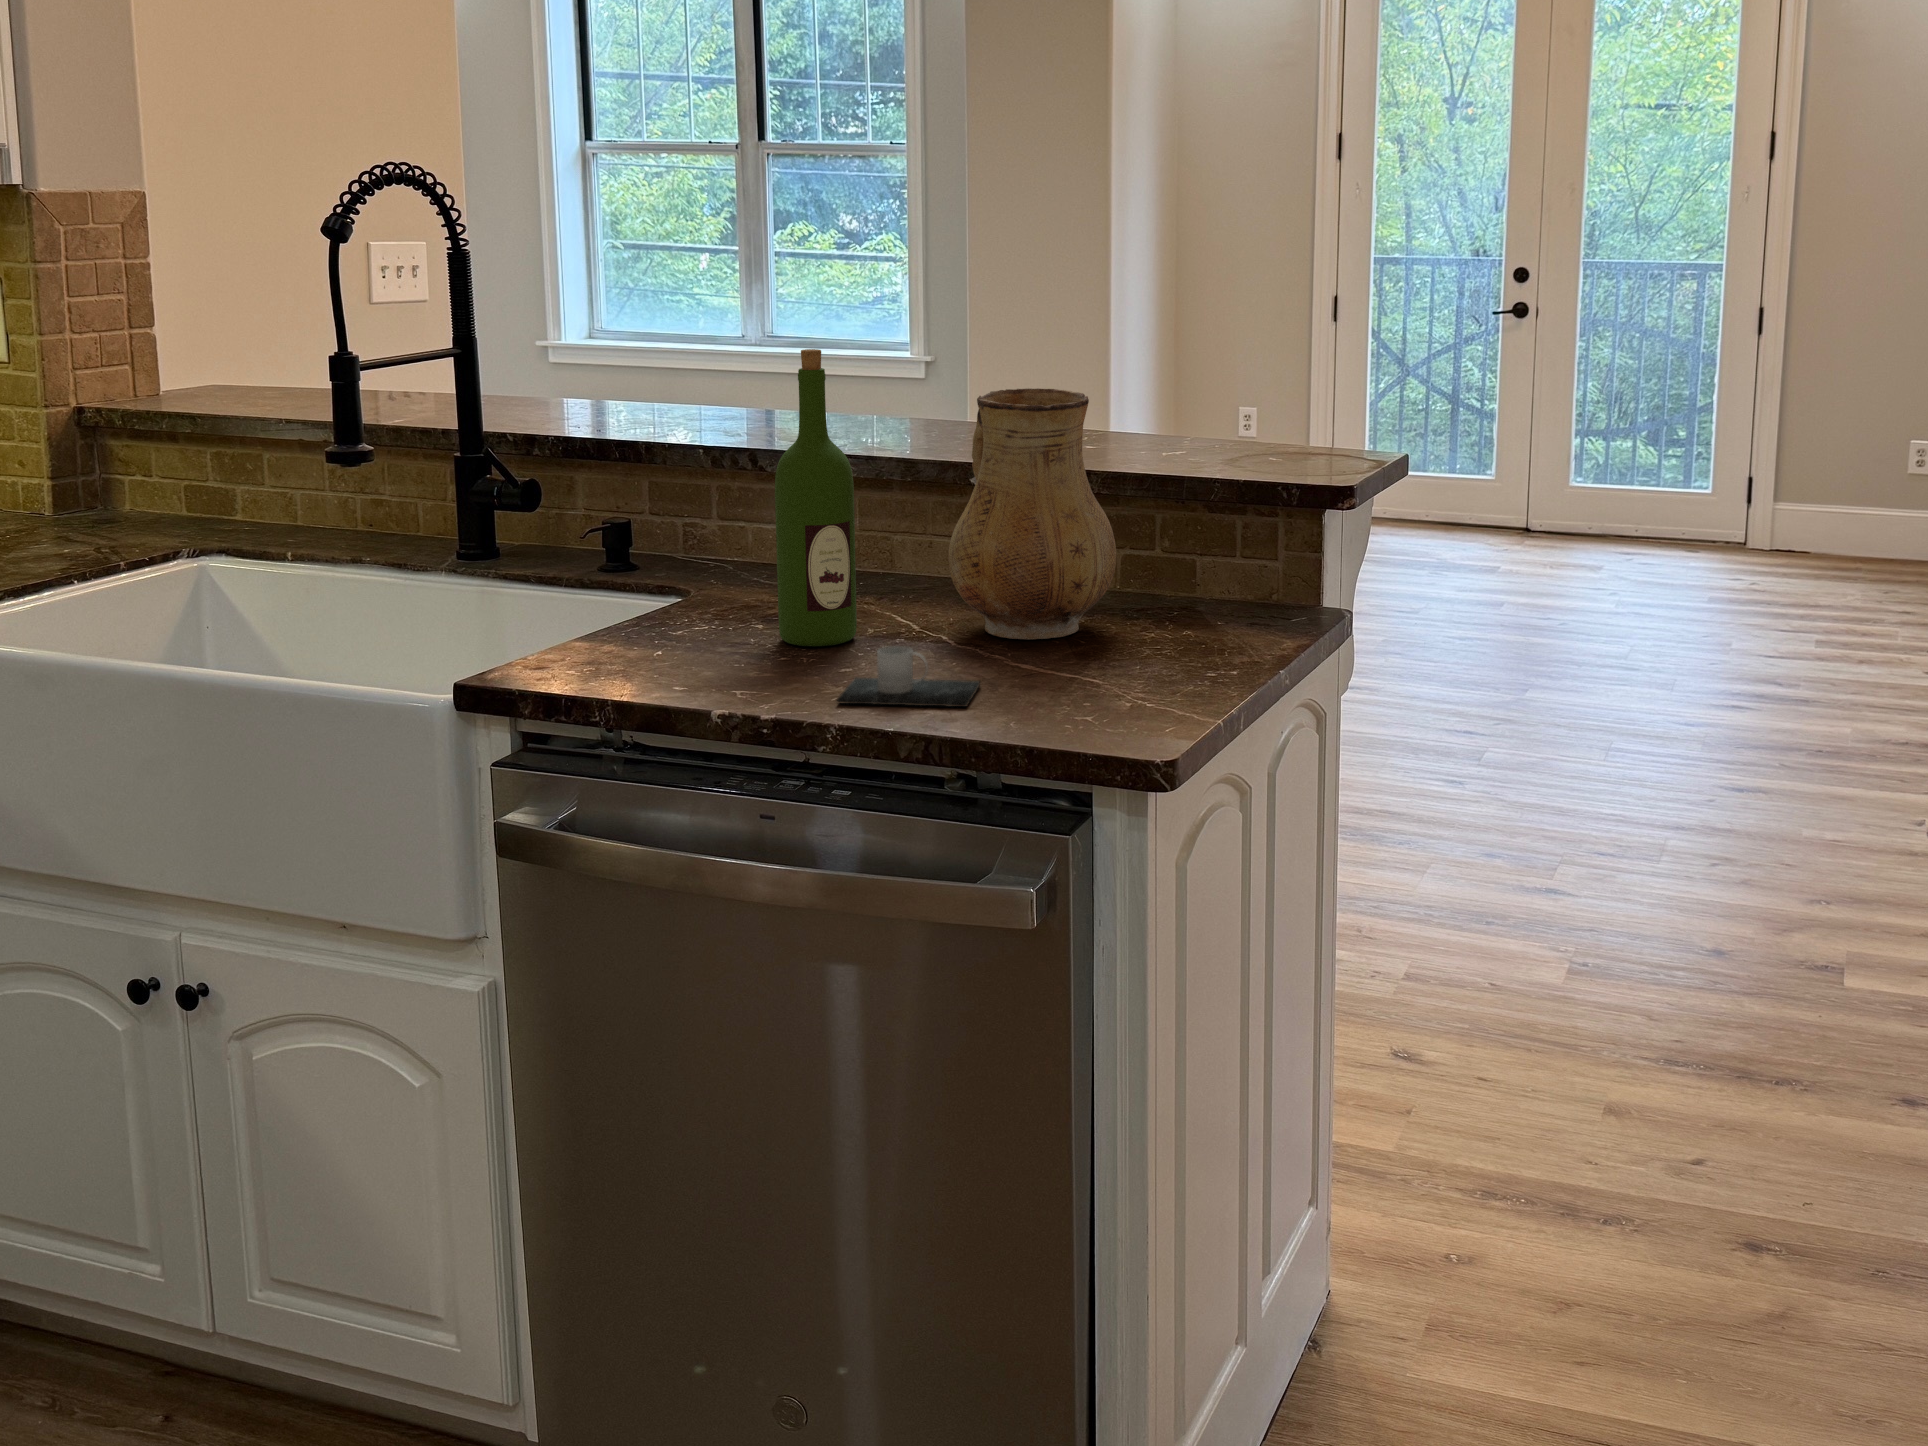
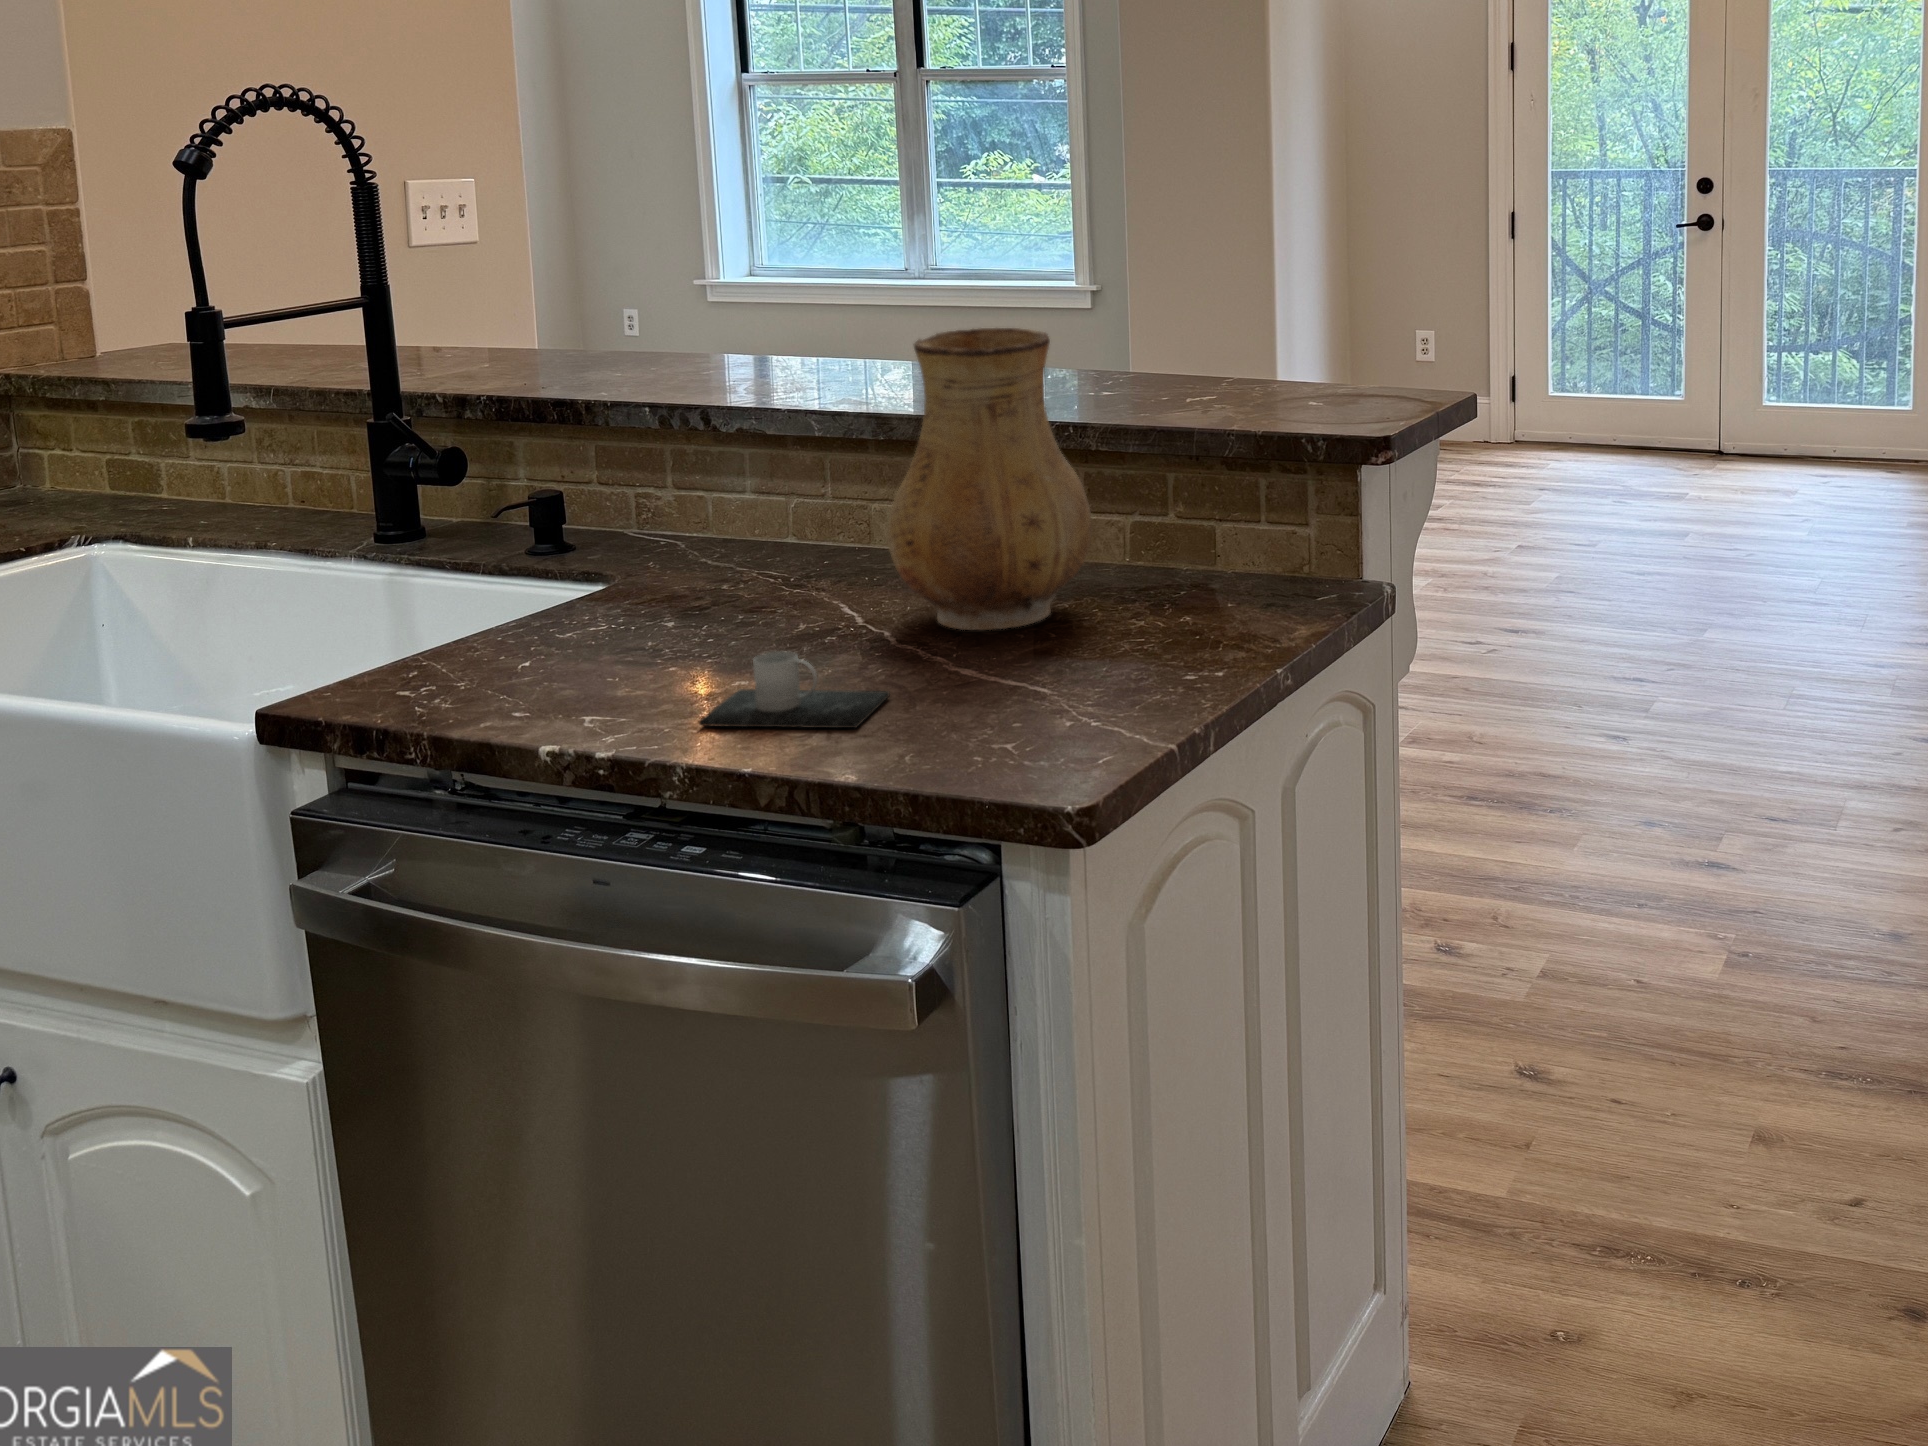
wine bottle: present [775,349,857,646] -> none [670,288,778,645]

